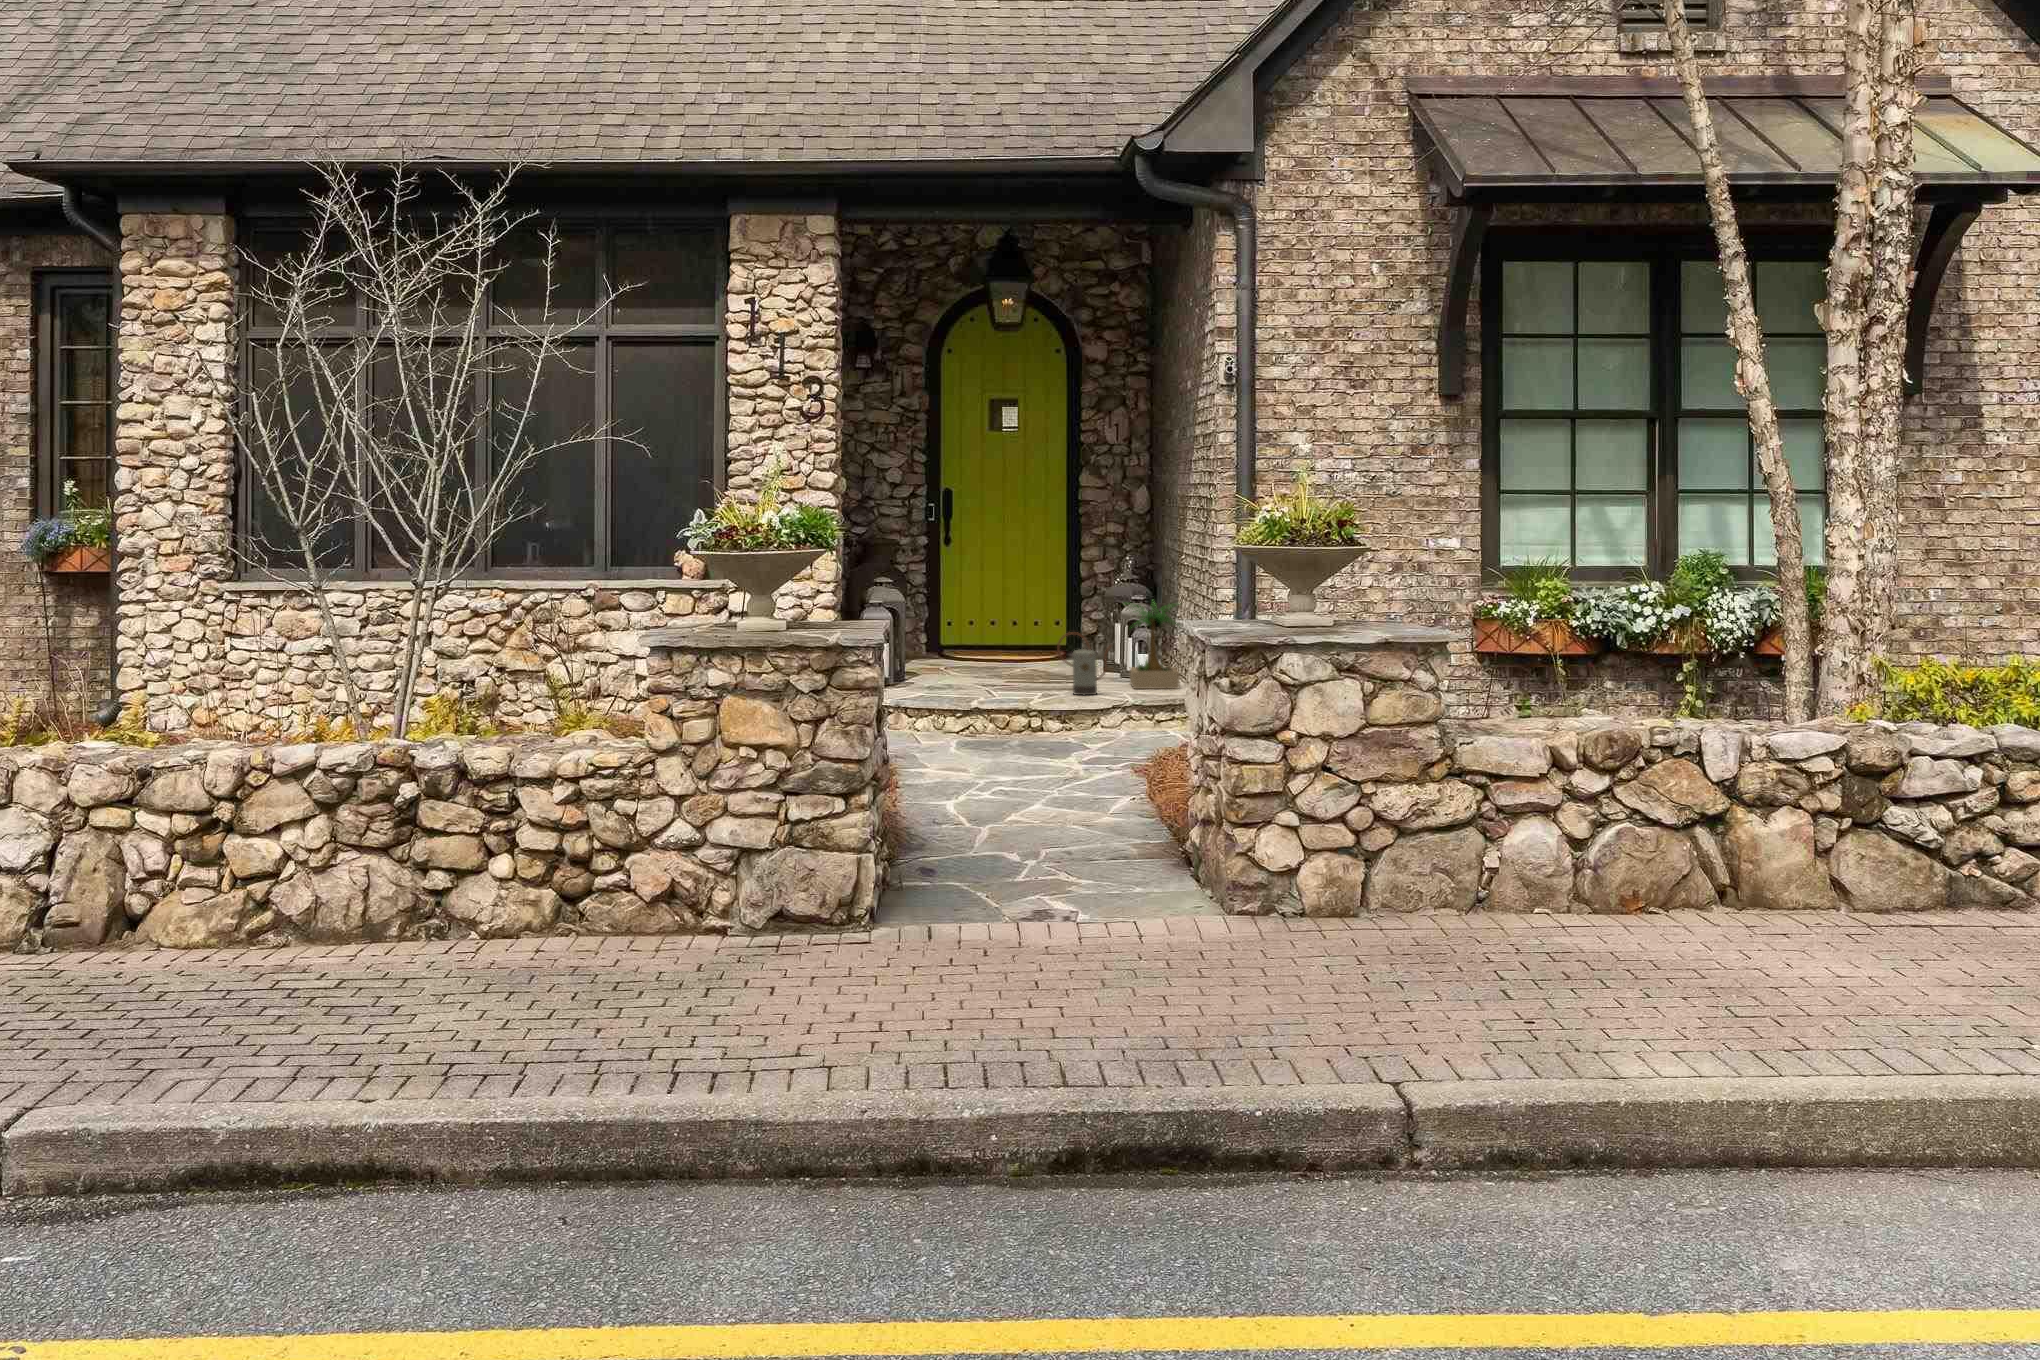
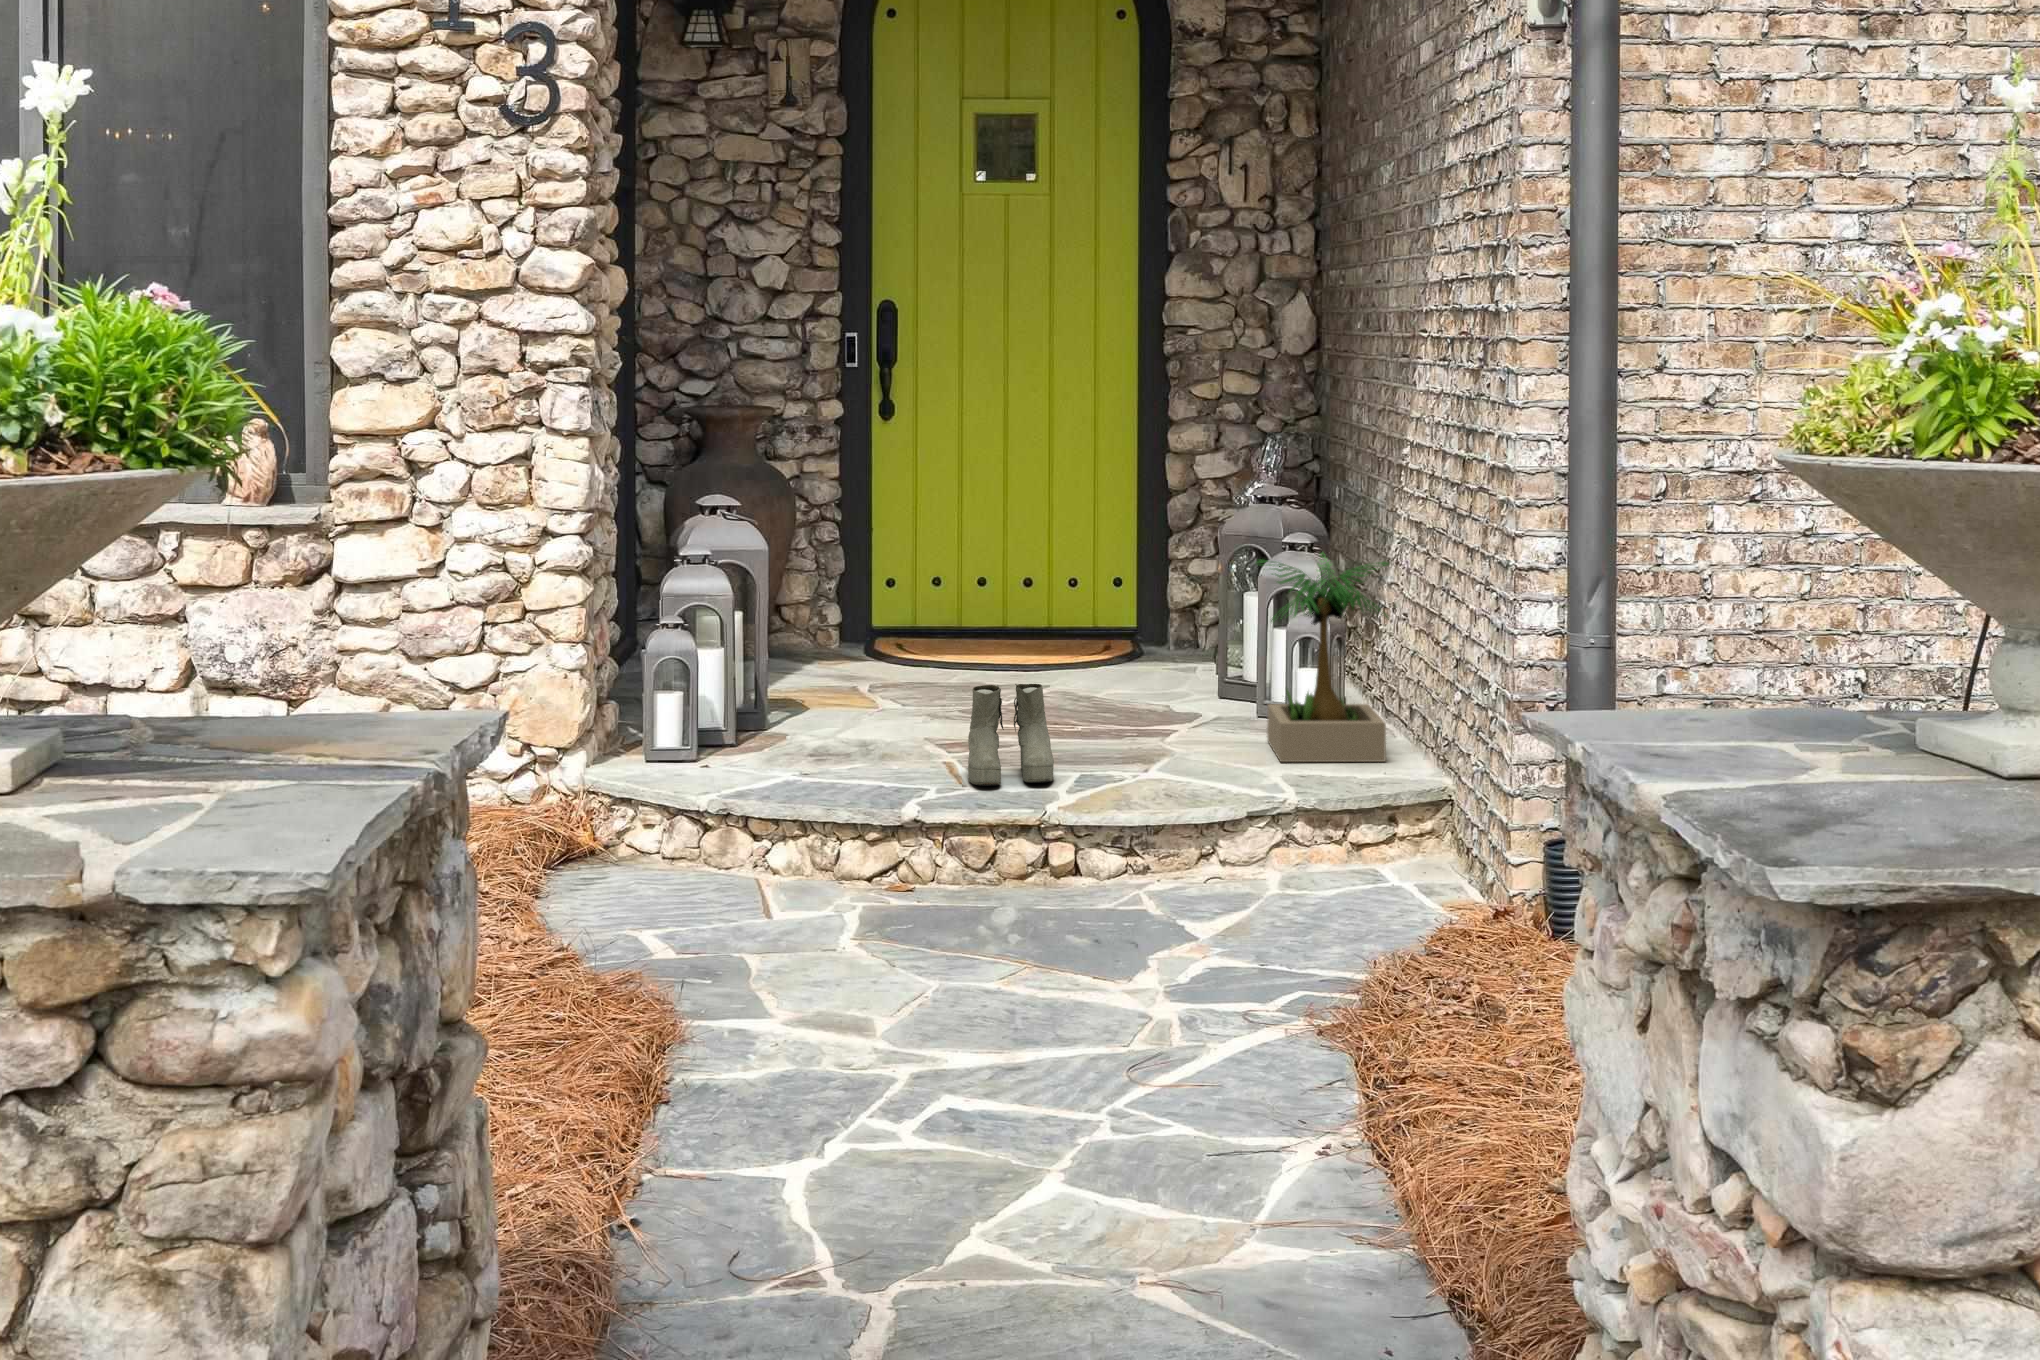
watering can: present [1057,632,1111,695] -> none [1103,635,1235,786]
boots: none [1000,654,1037,695] -> present [968,684,1054,786]

